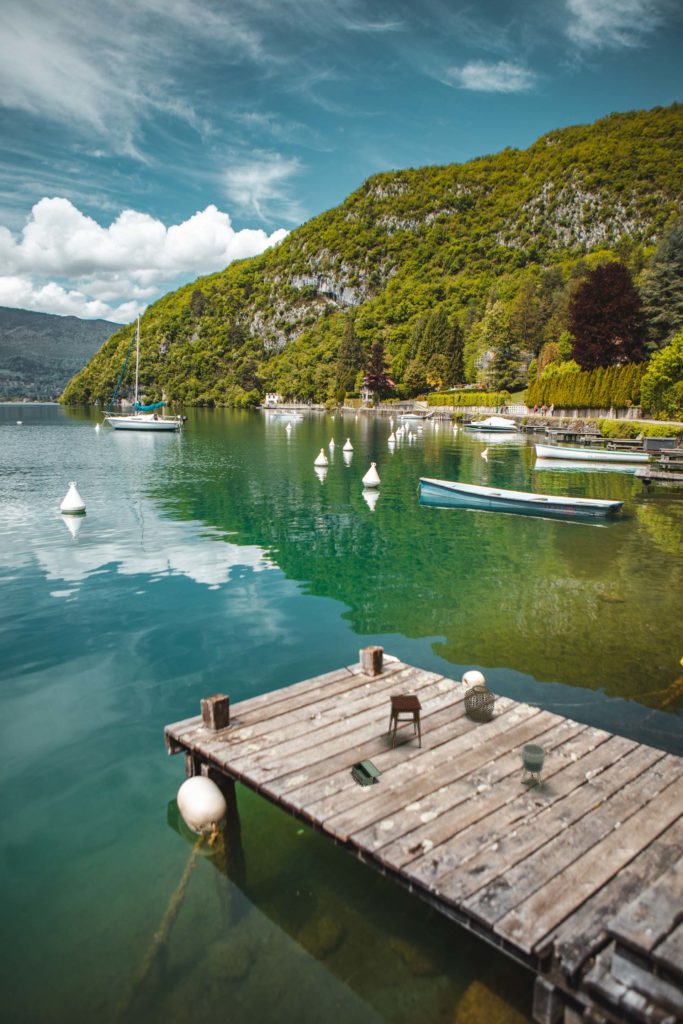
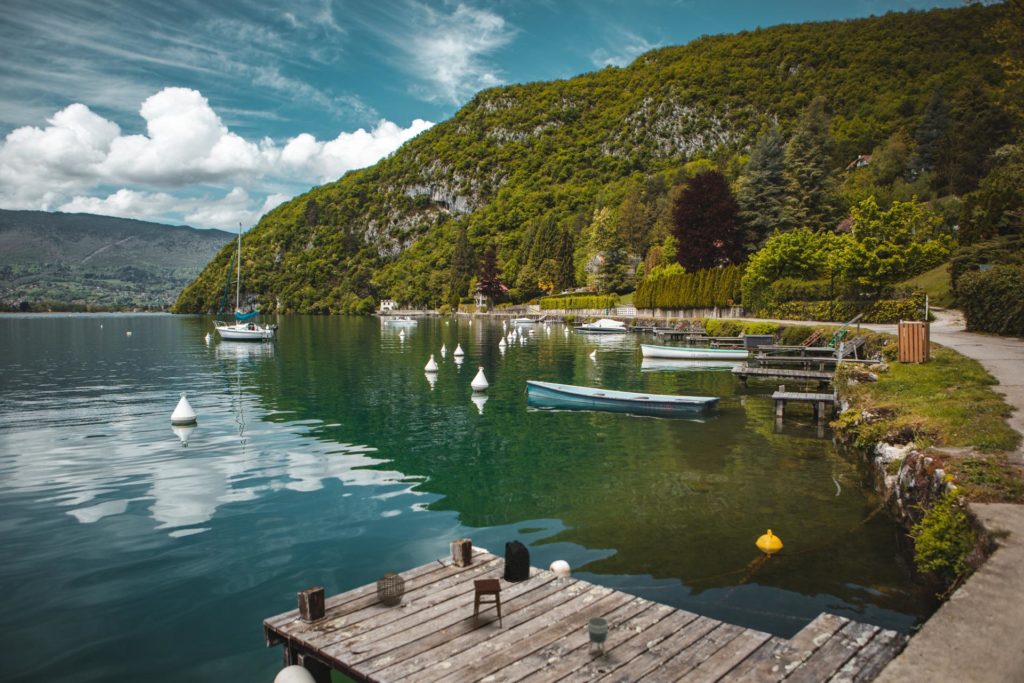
backpack: none [415,652,445,697] -> present [504,540,530,583]
woven basket: present [464,685,495,720] -> present [377,572,405,606]
toolbox: present [352,760,381,786] -> none [435,640,462,664]

